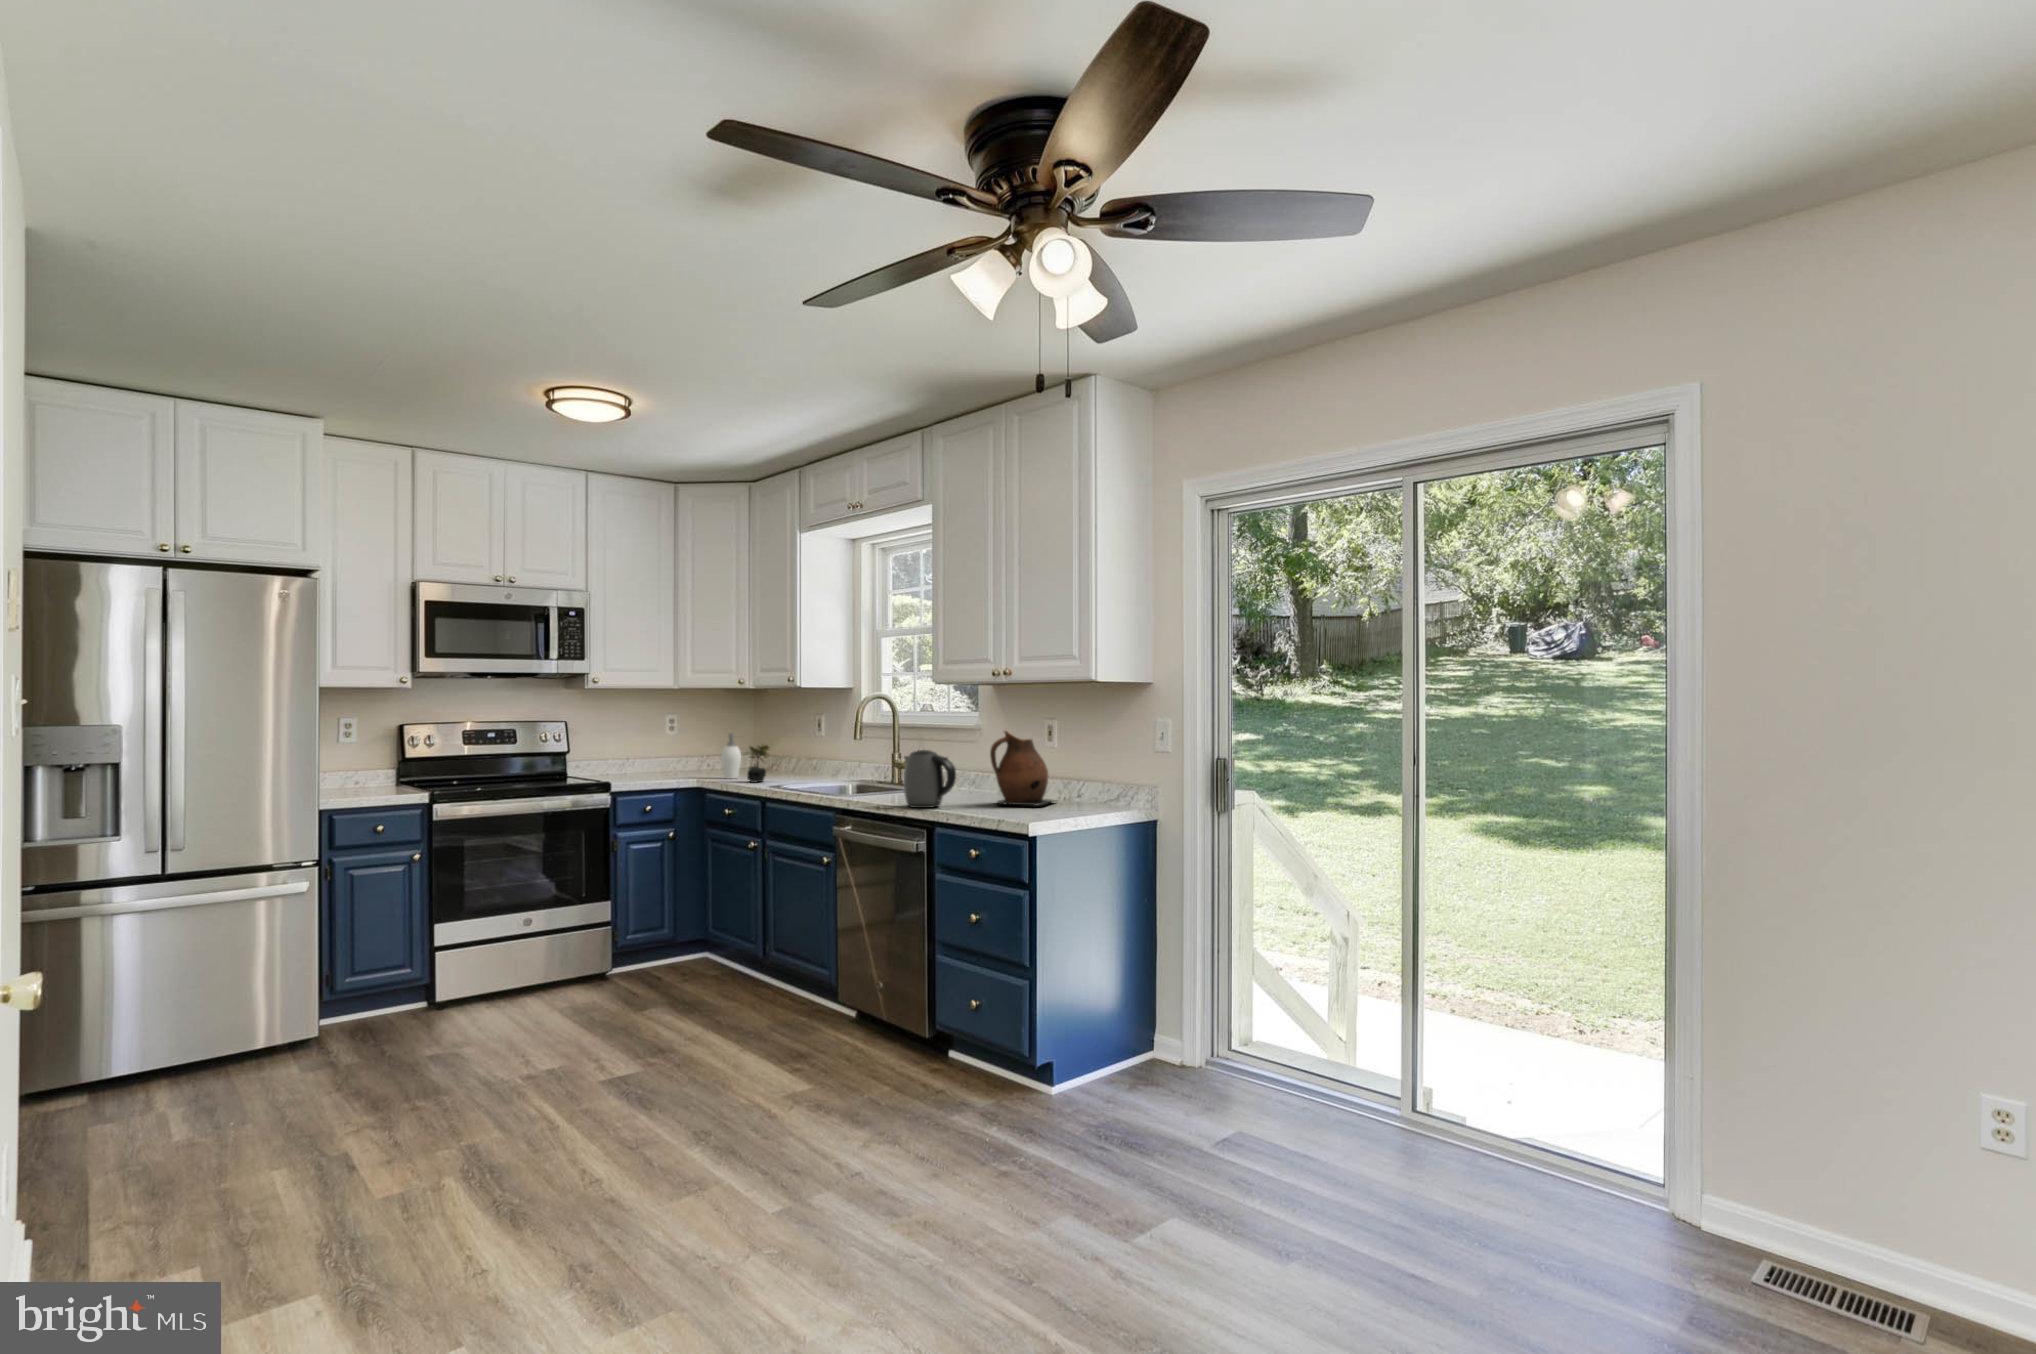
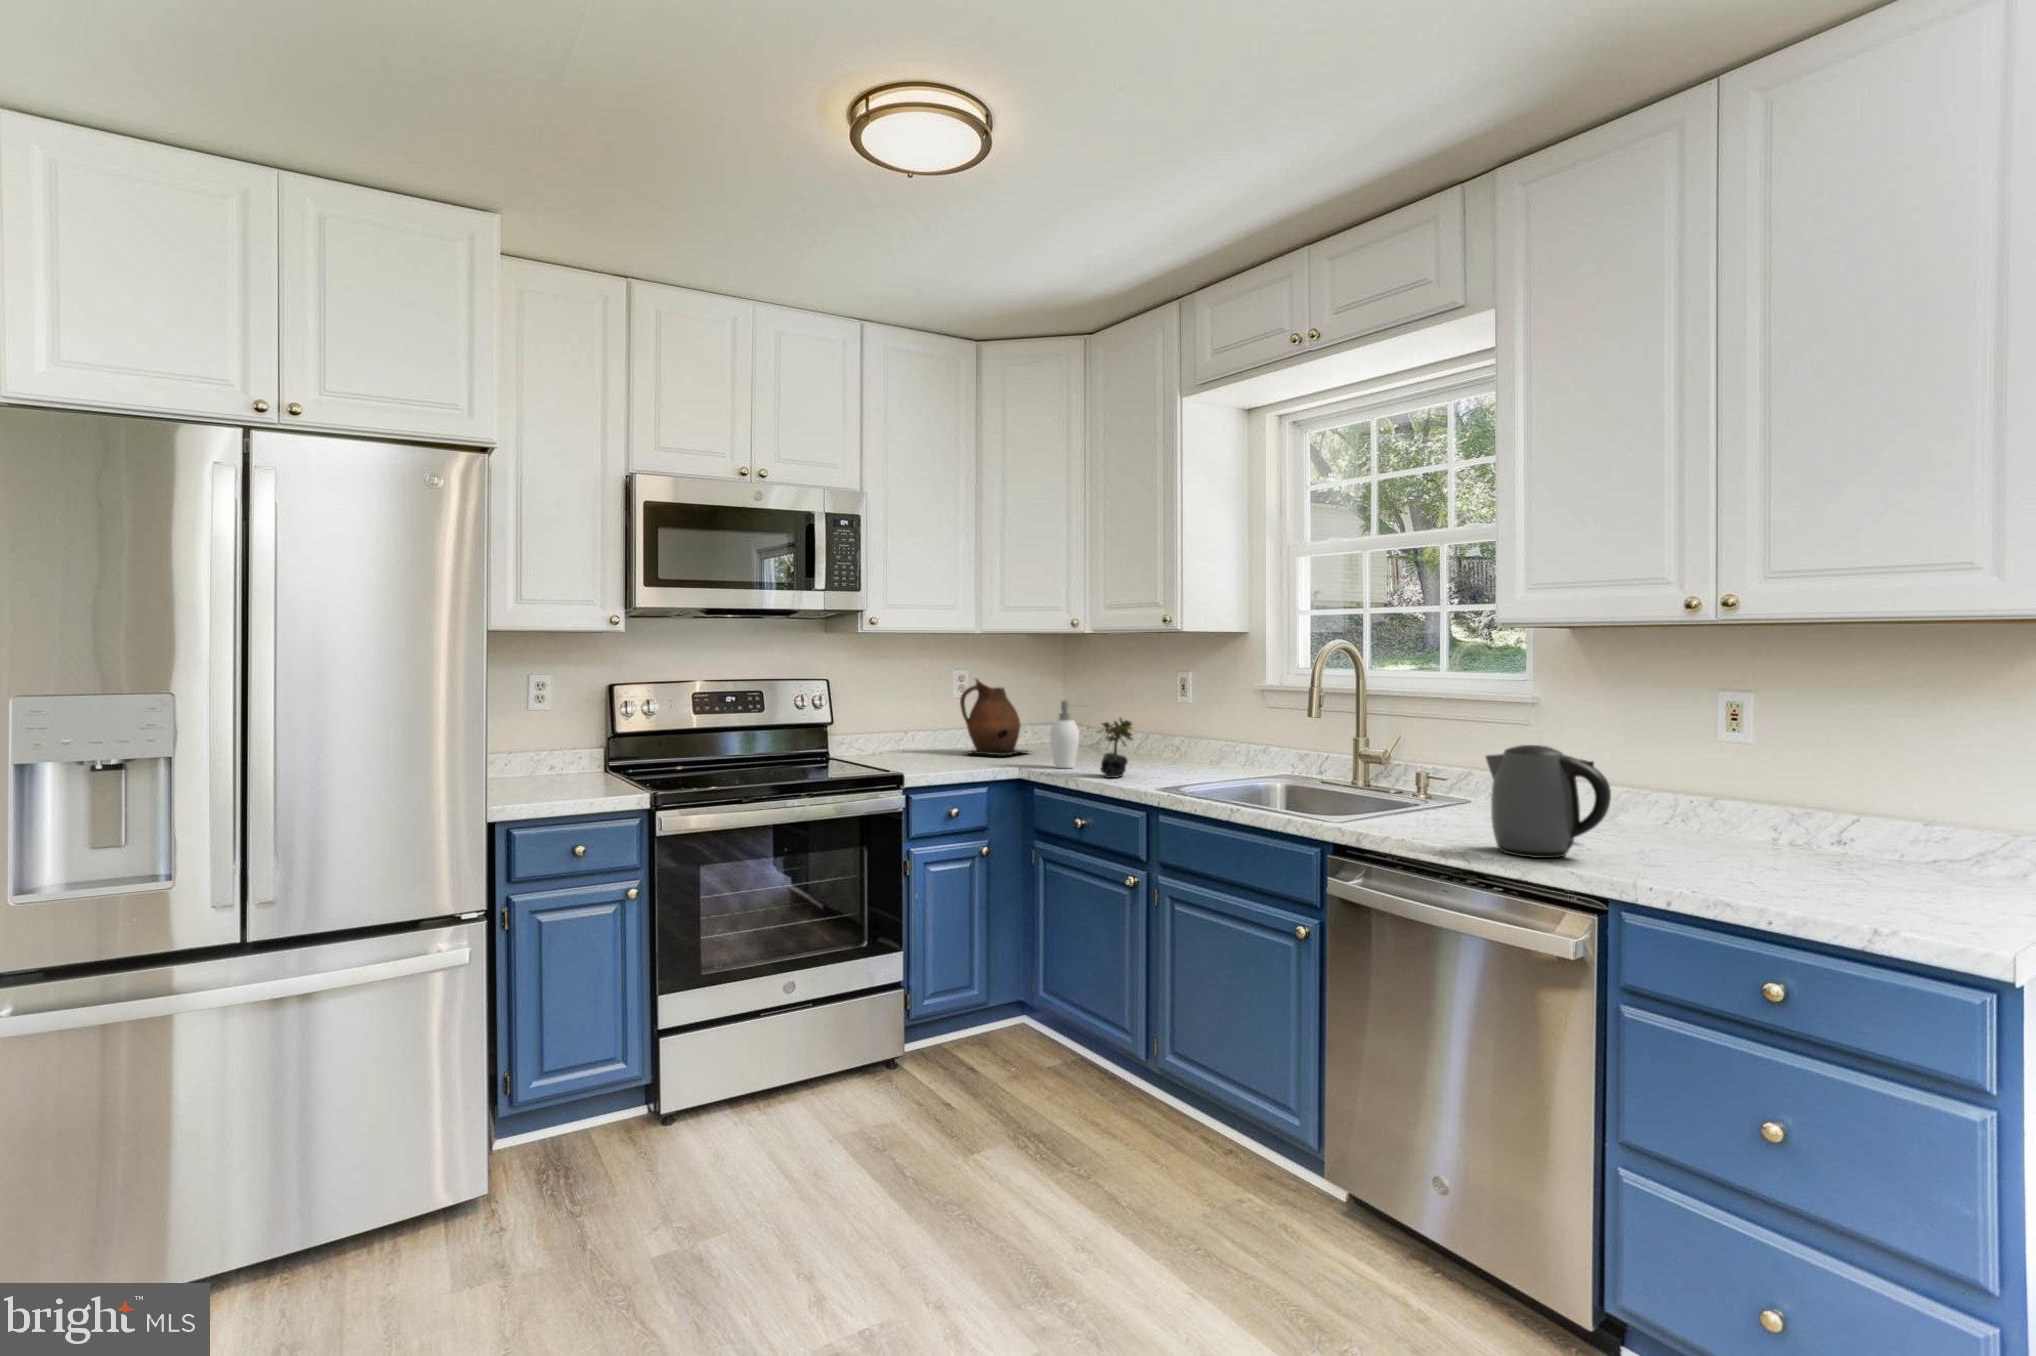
ceramic pitcher: present [990,731,1054,806] -> present [960,679,1031,756]

